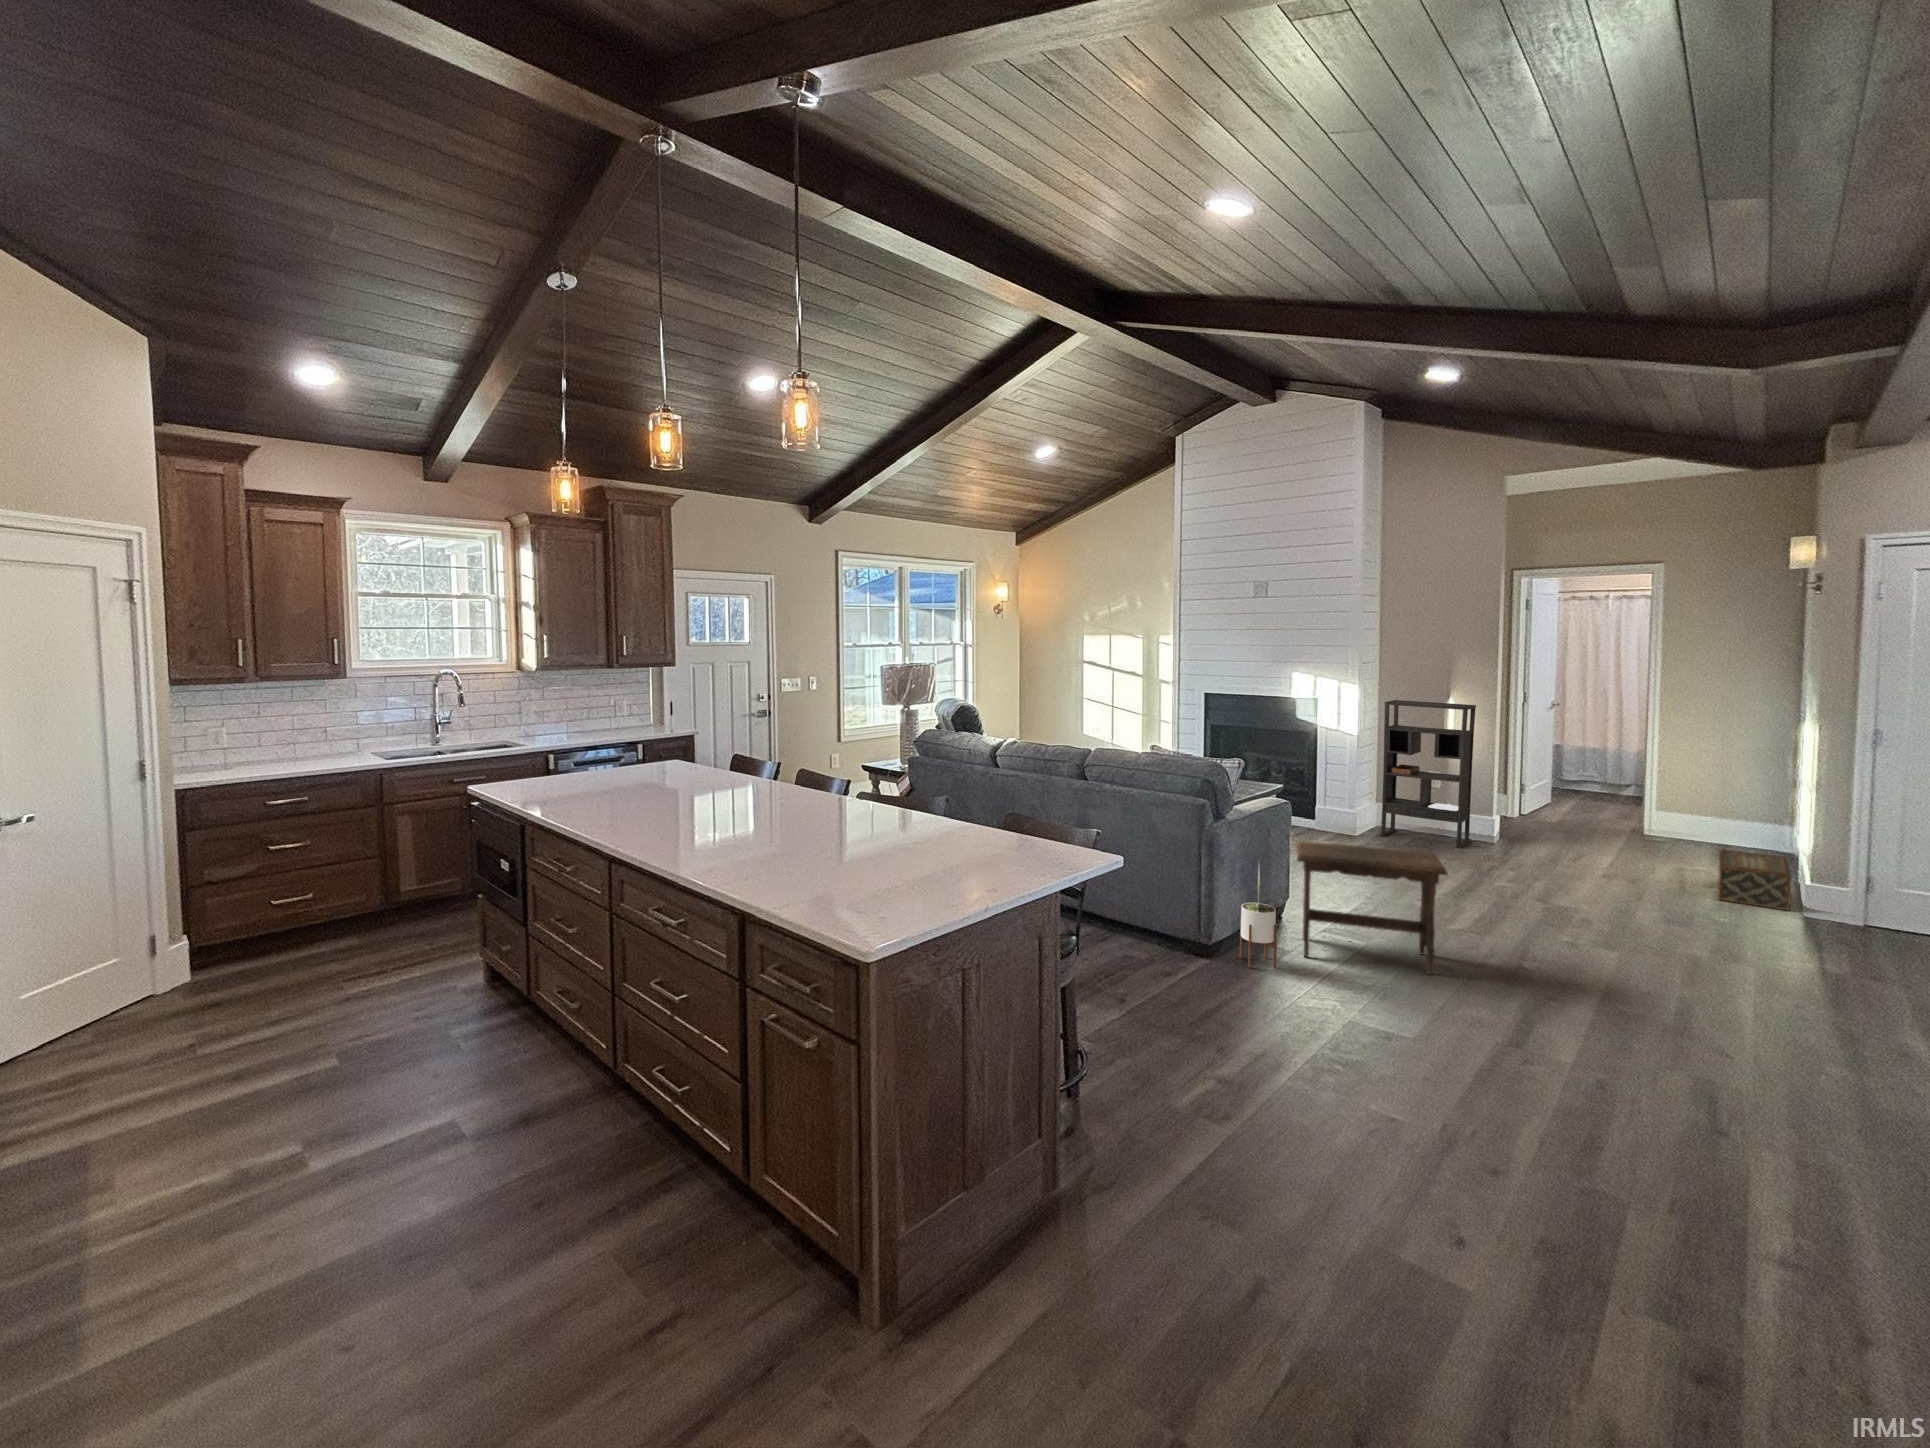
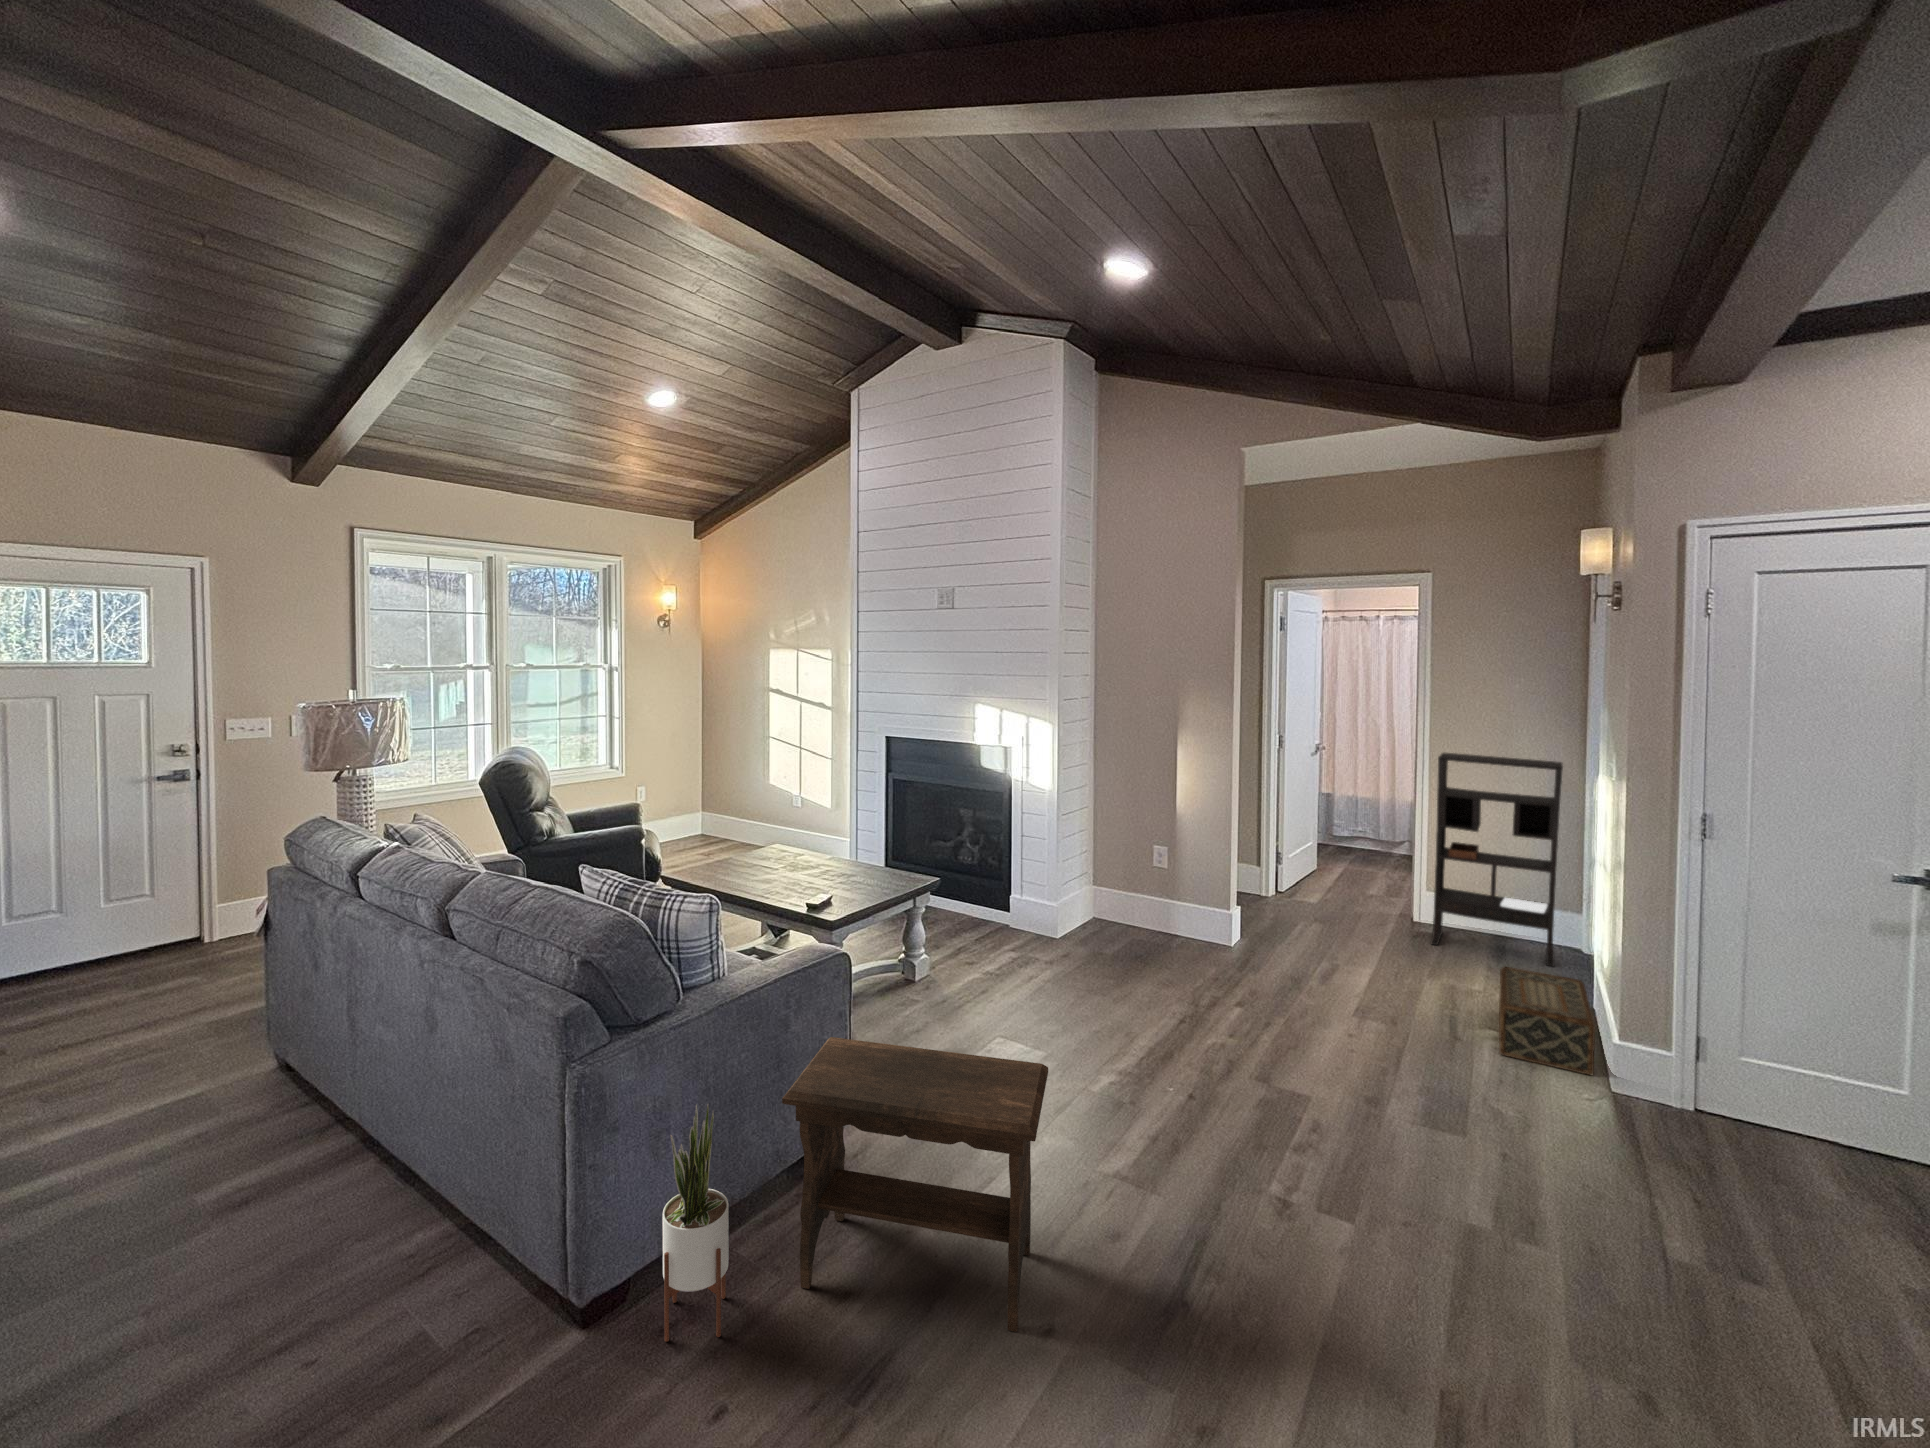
bookshelf: present [1380,700,1476,848] -> present [1431,753,1563,966]

